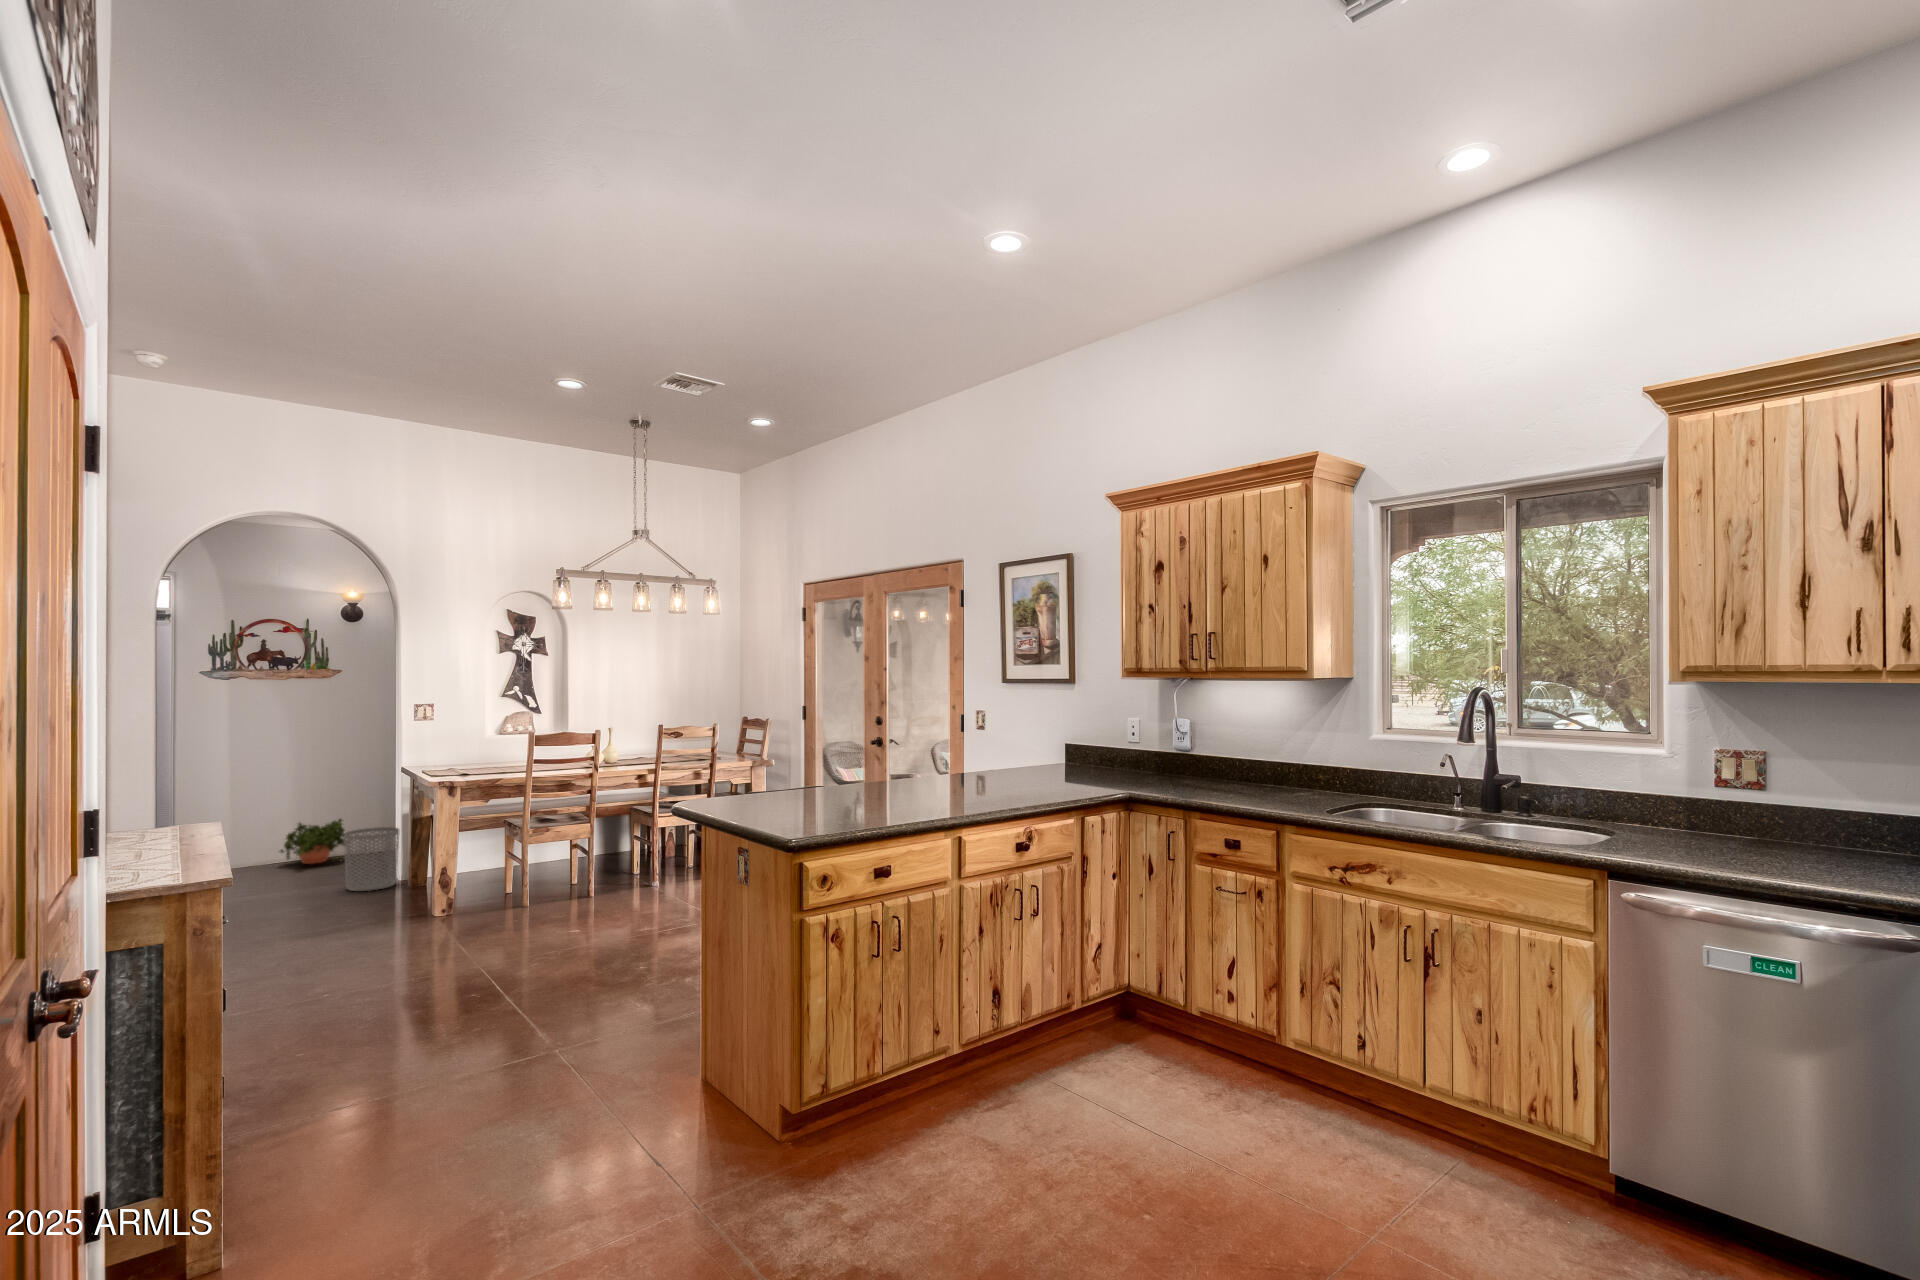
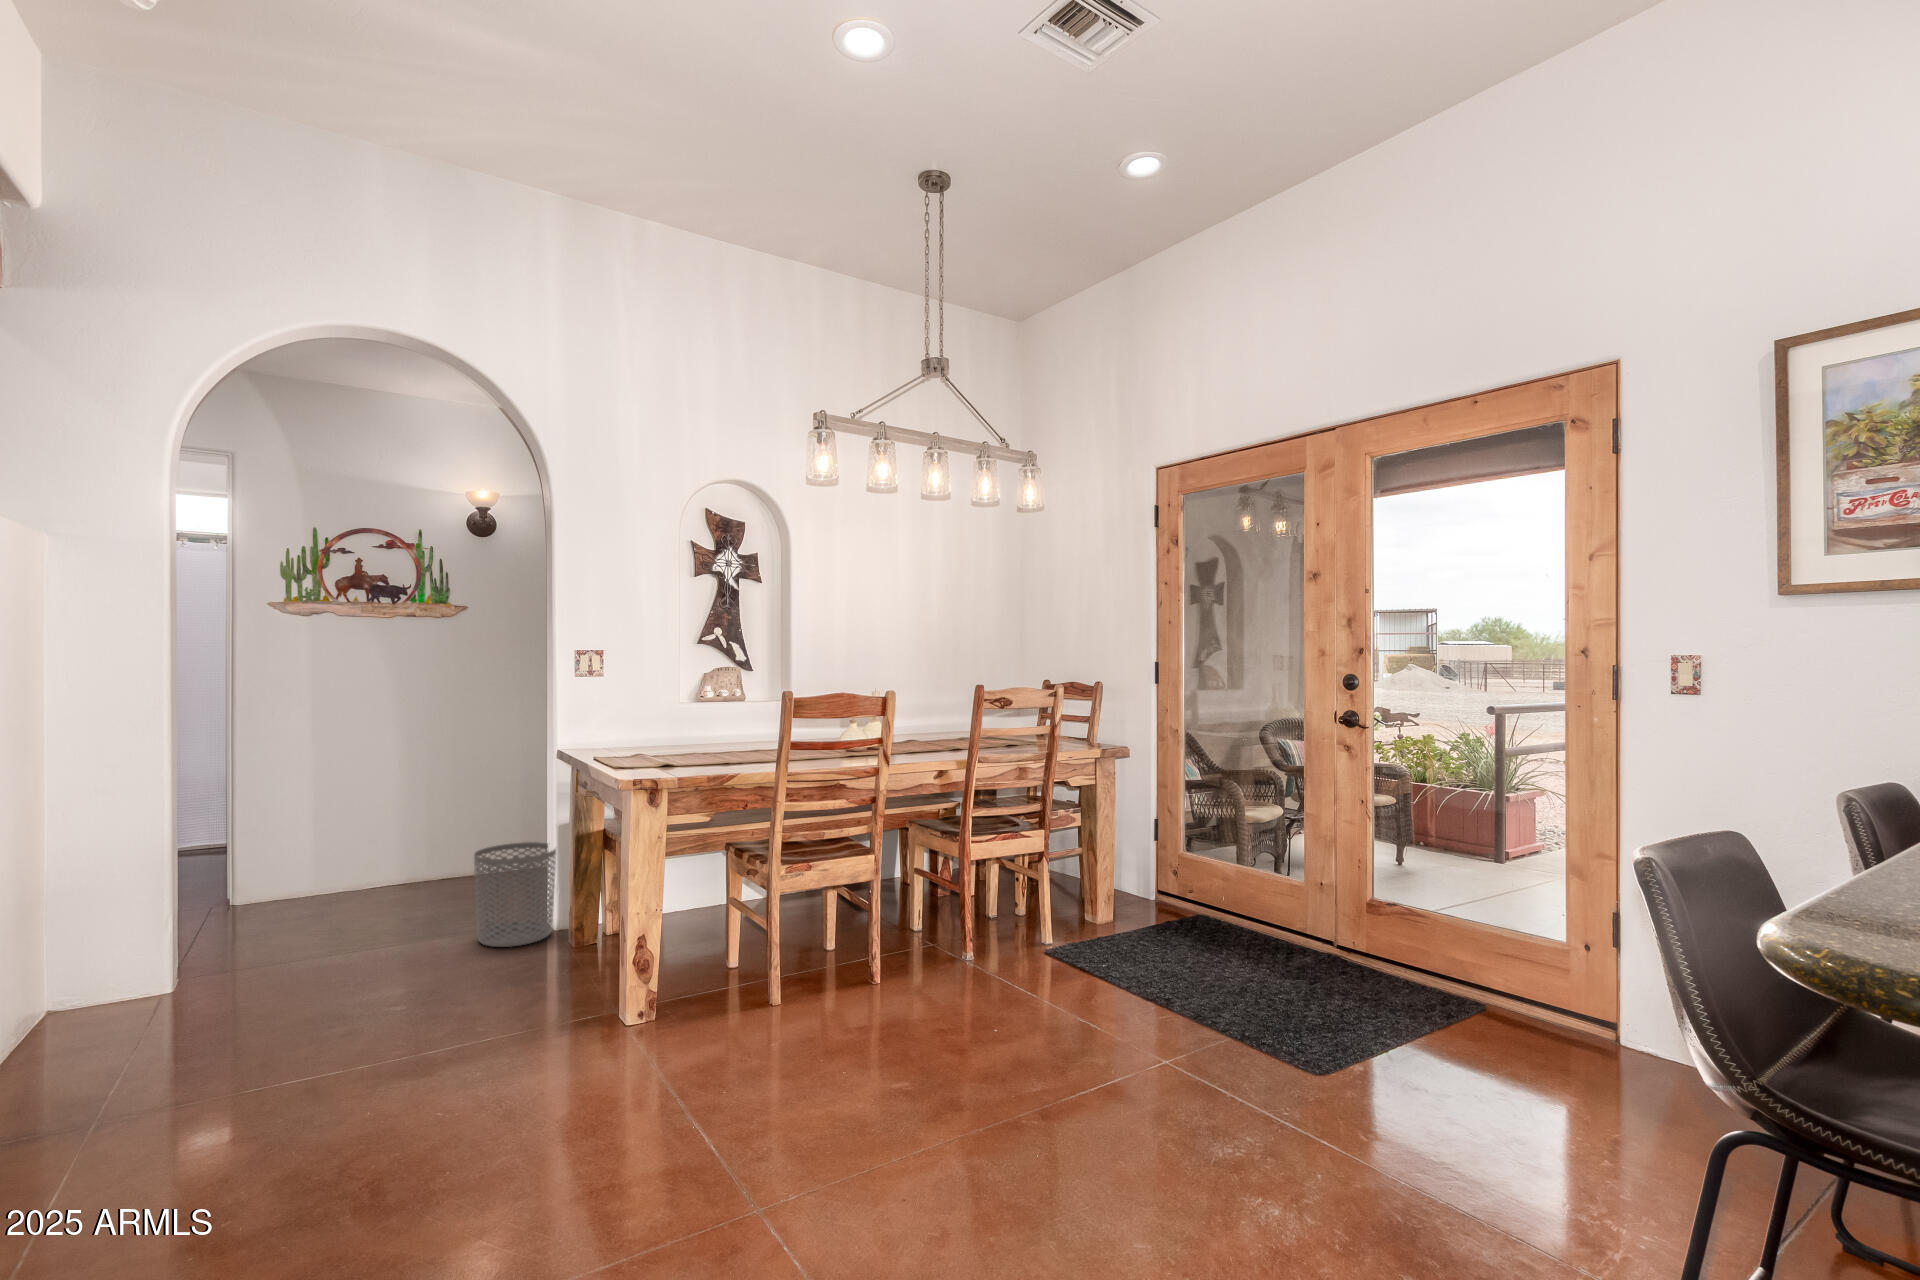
potted plant: present [280,819,344,864] -> none [380,819,479,890]

